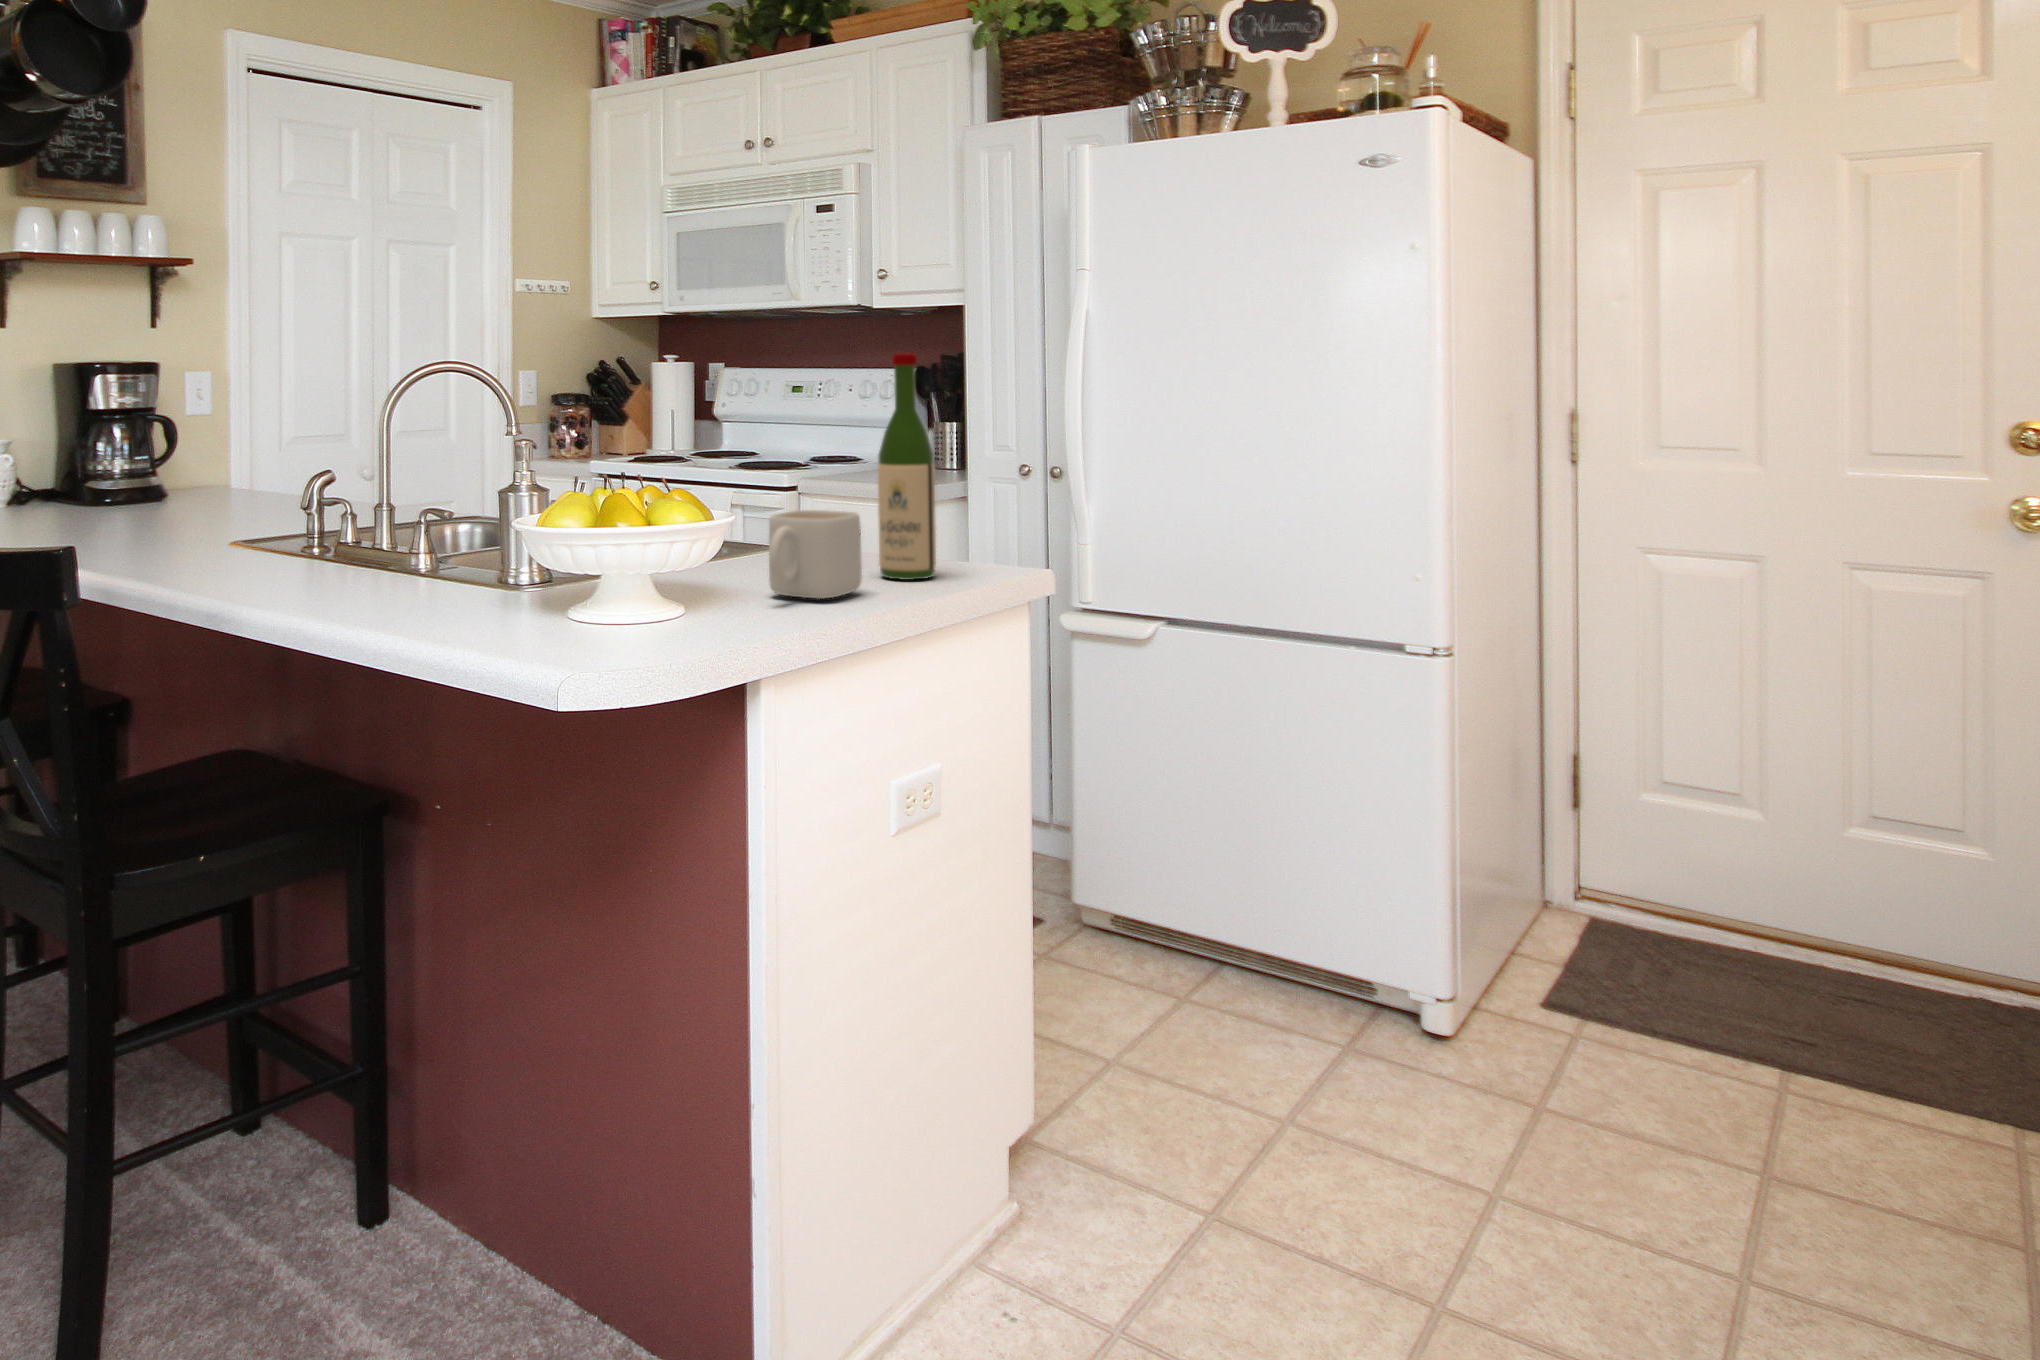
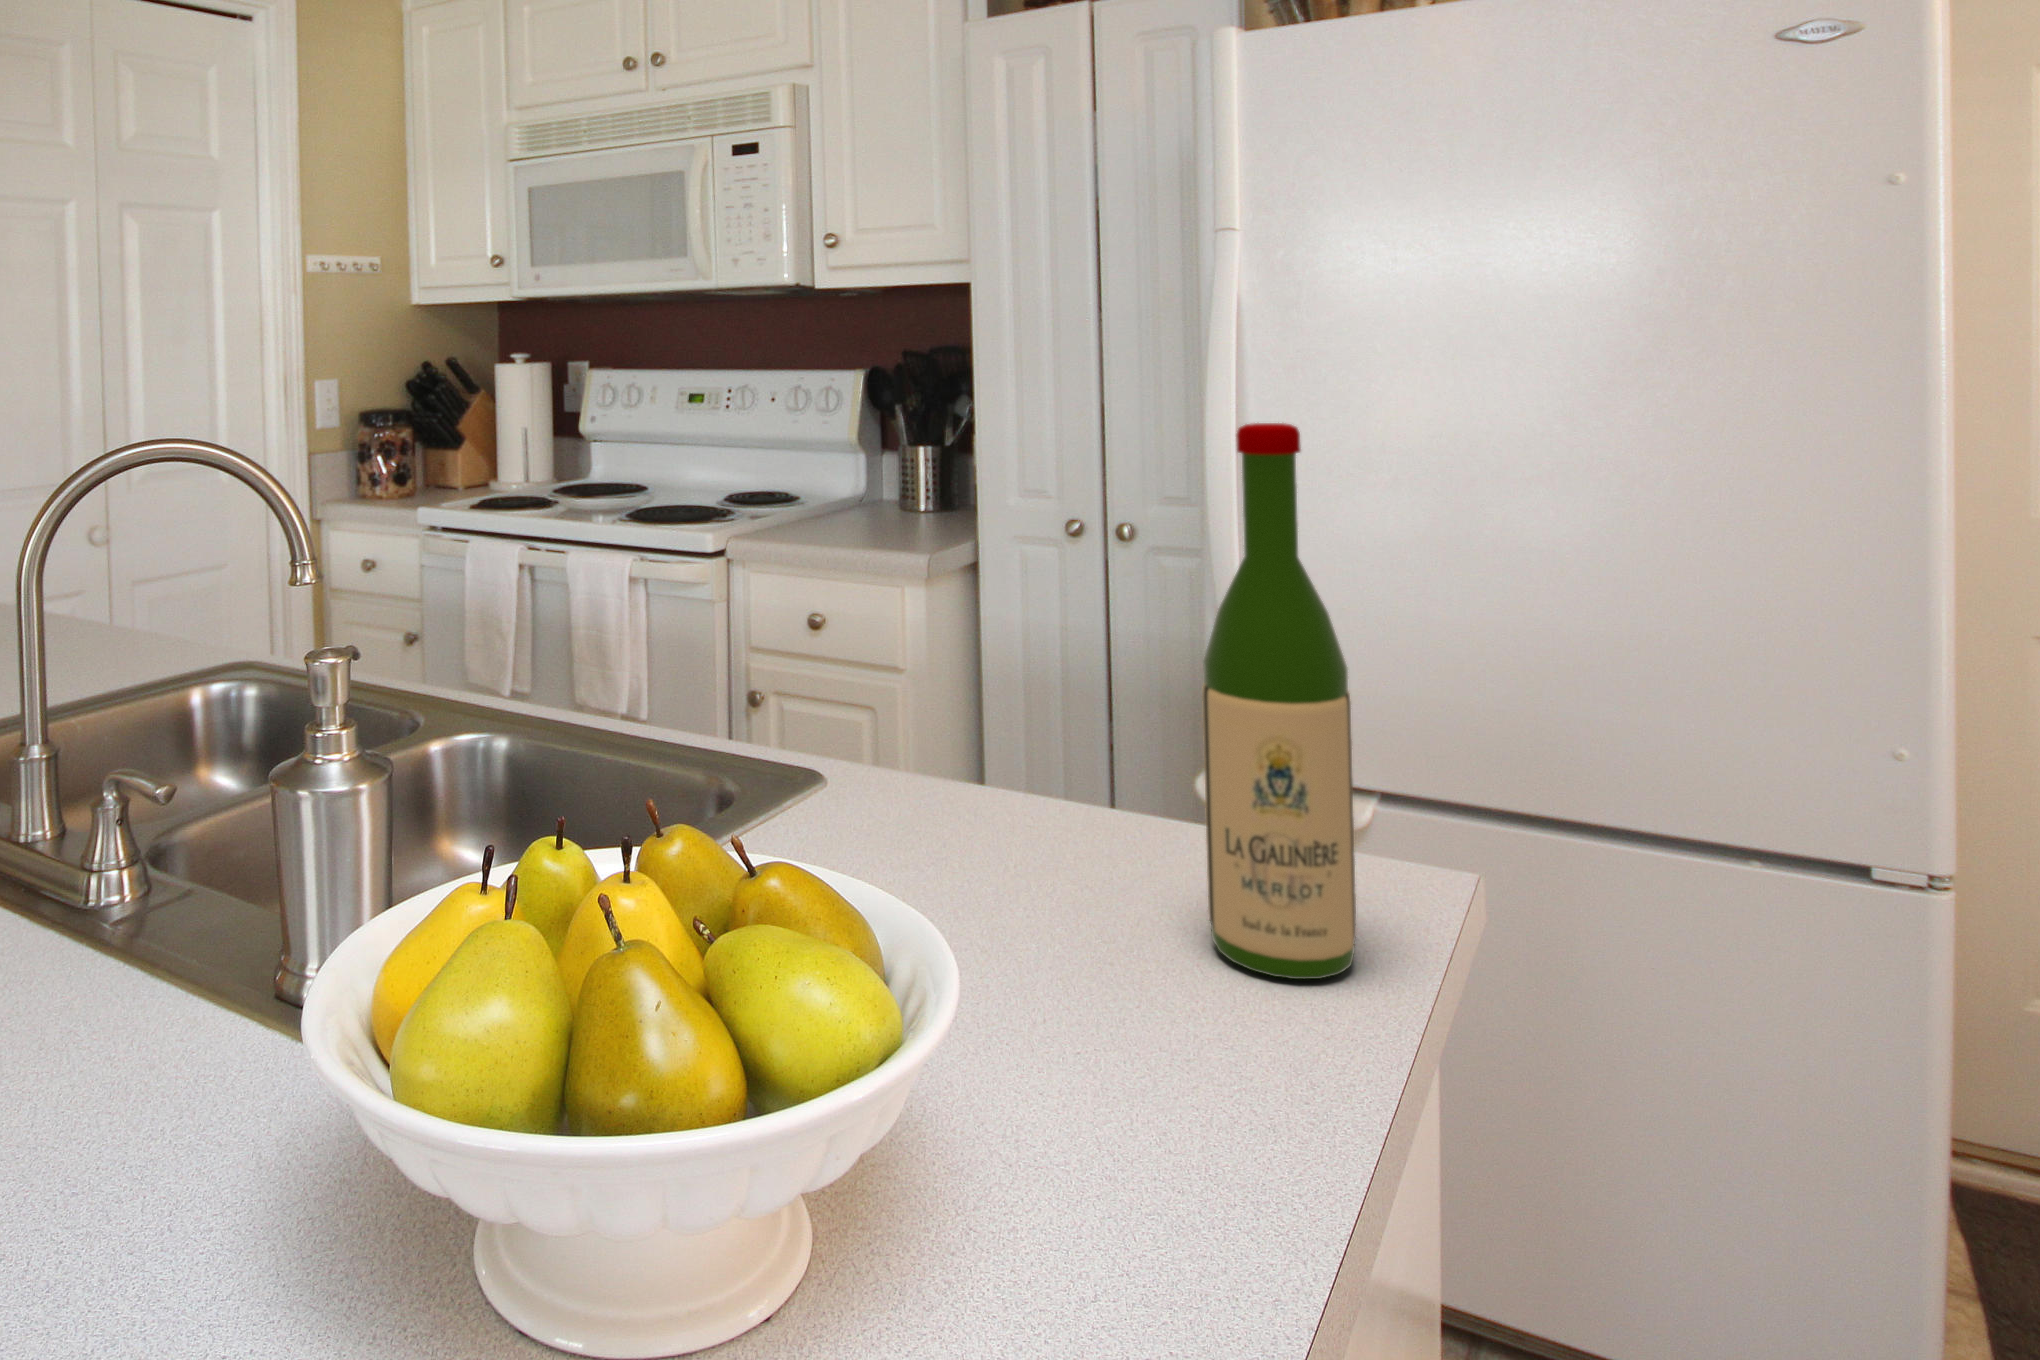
mug: present [769,510,862,599] -> none [1042,846,1285,1157]

